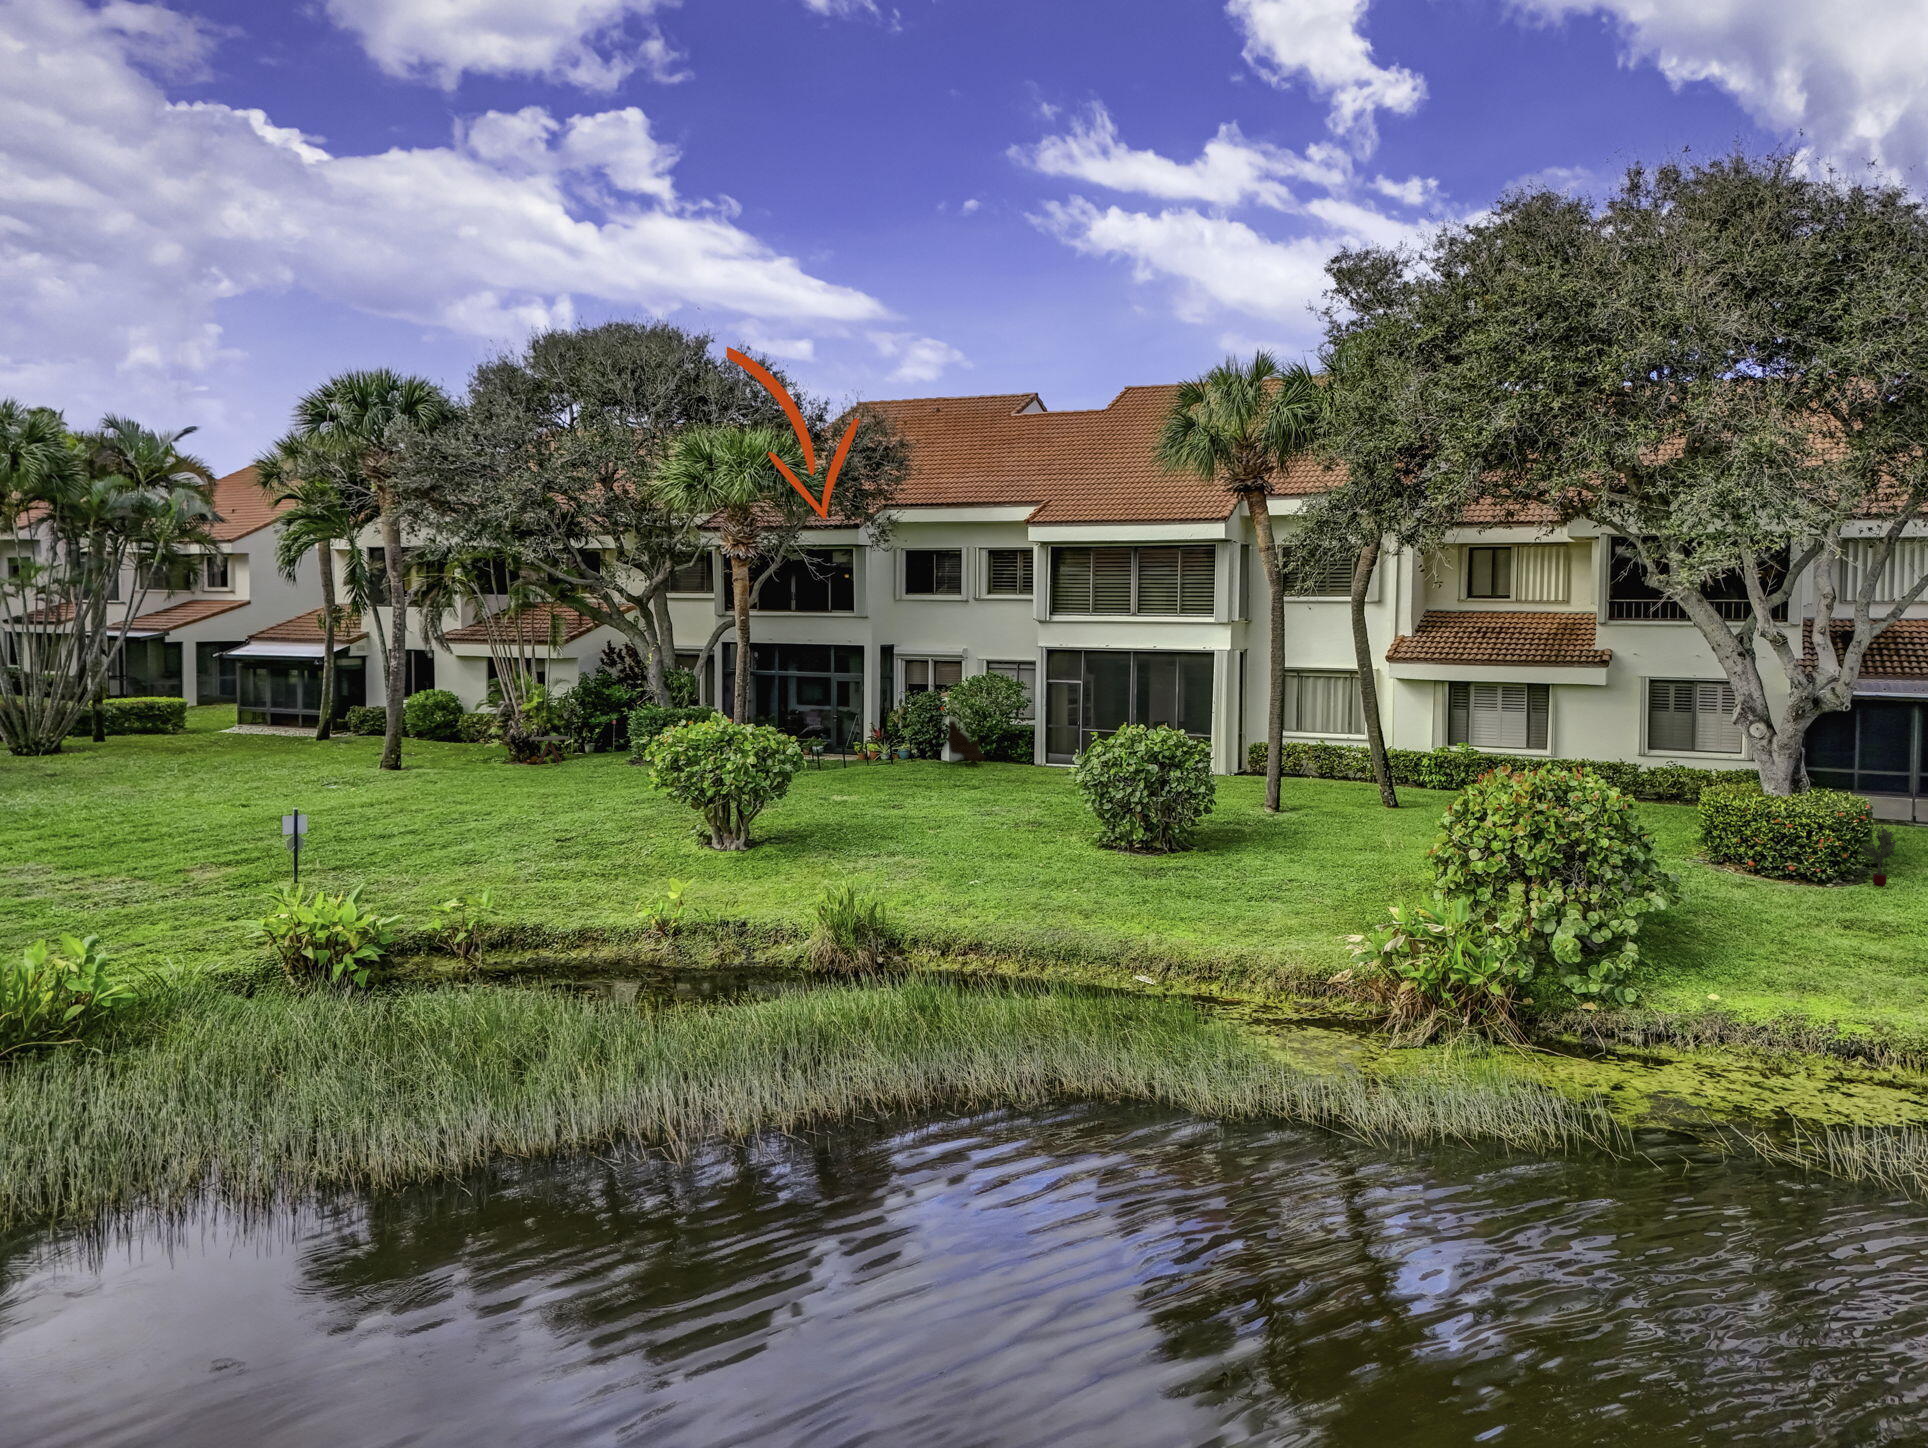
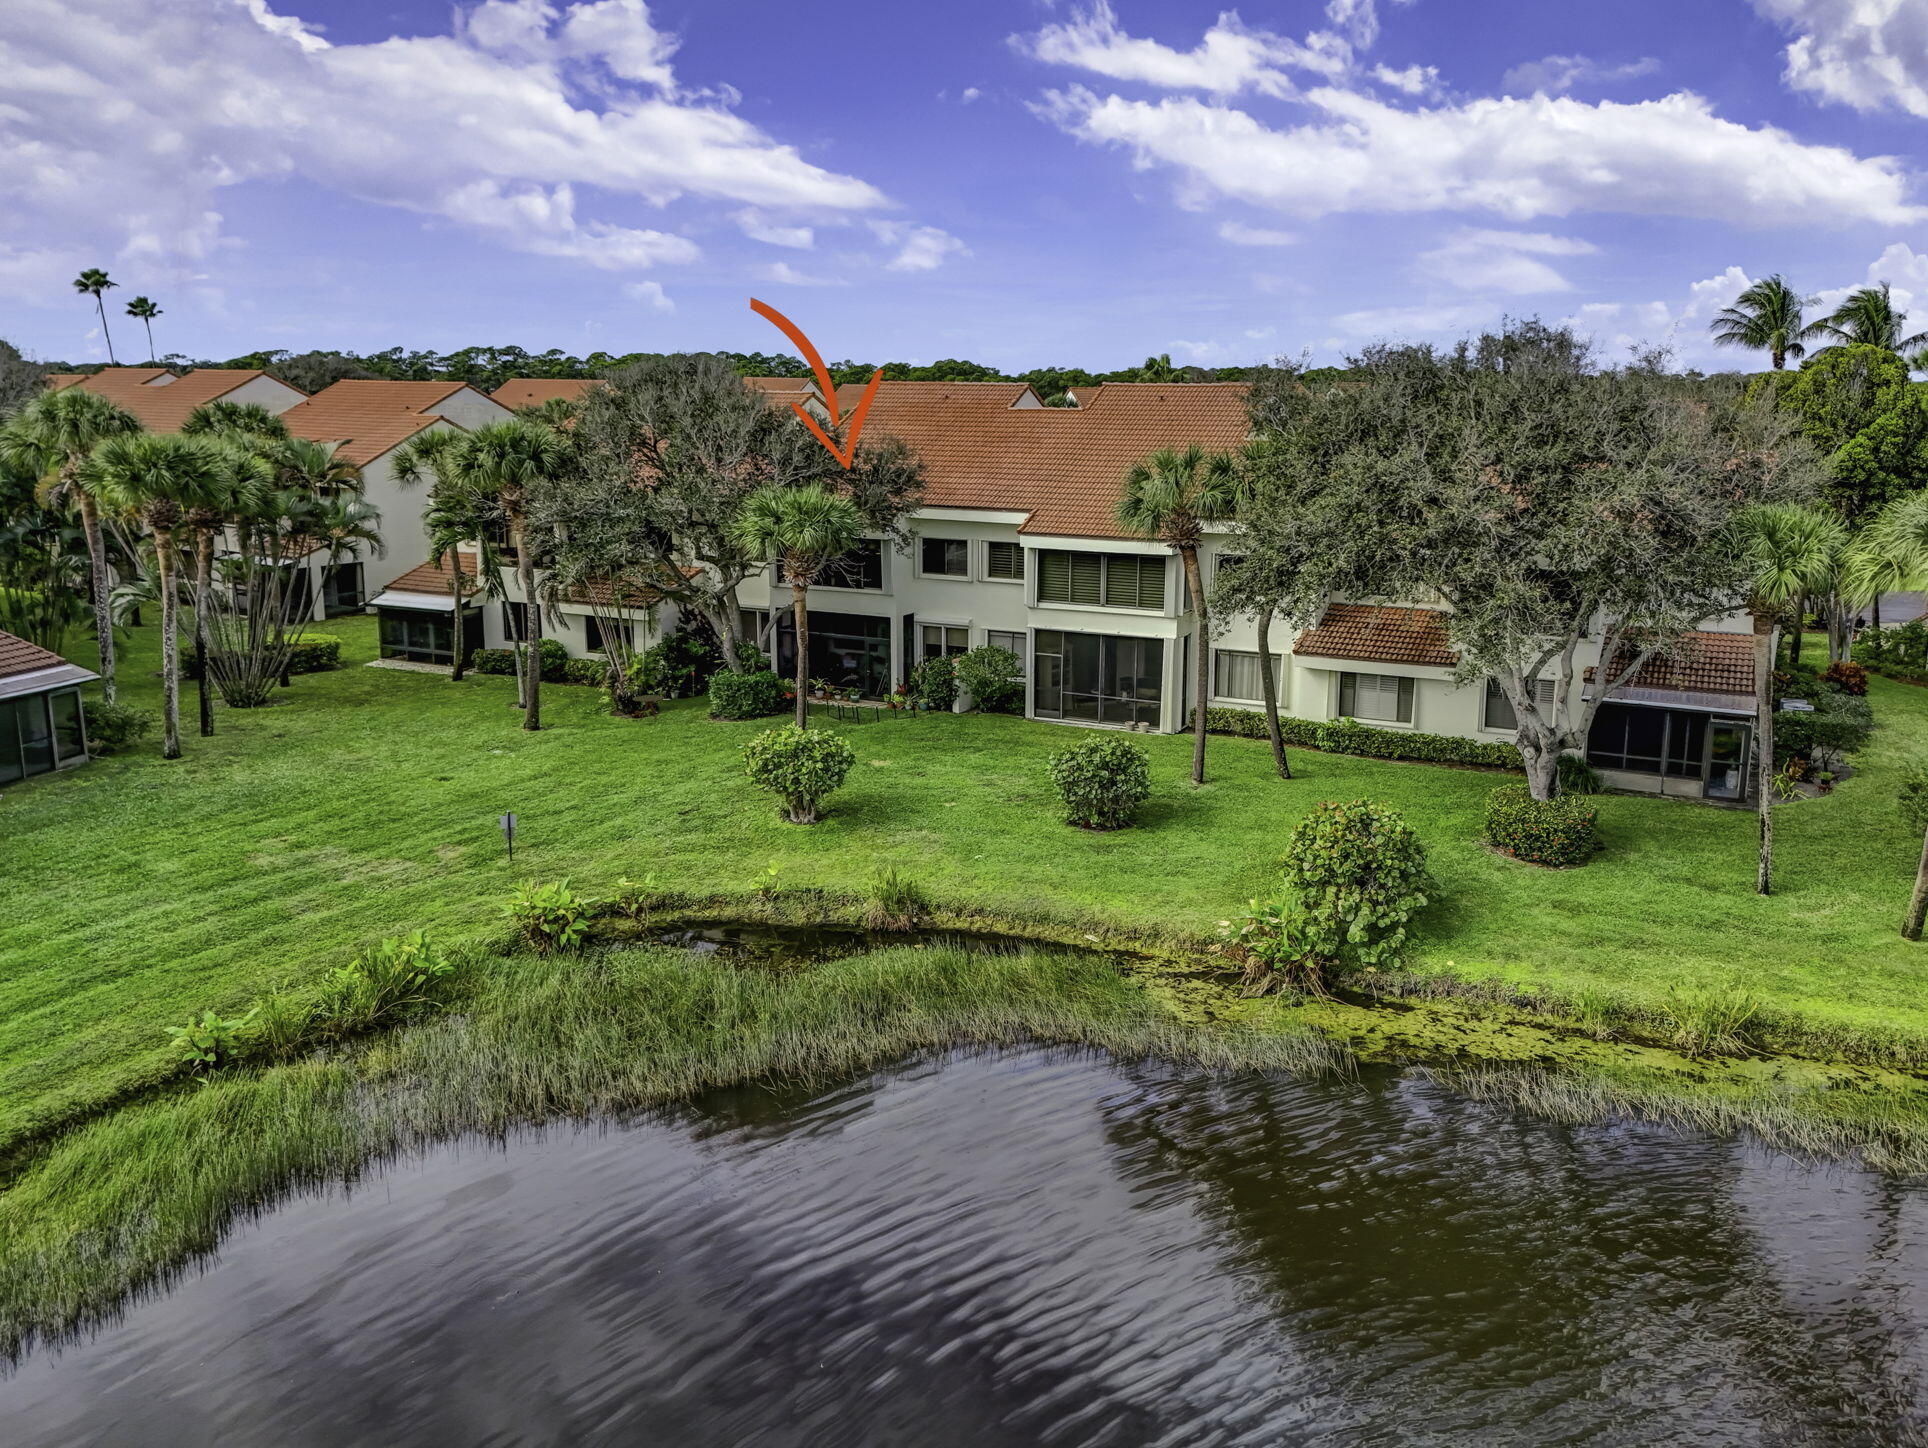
lounge chair: present [947,721,985,767] -> none [955,687,985,725]
potted tree: present [1861,826,1897,886] -> present [1074,793,1101,828]

